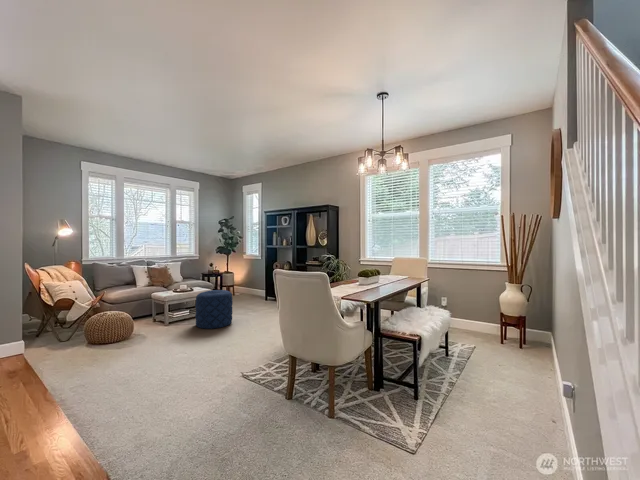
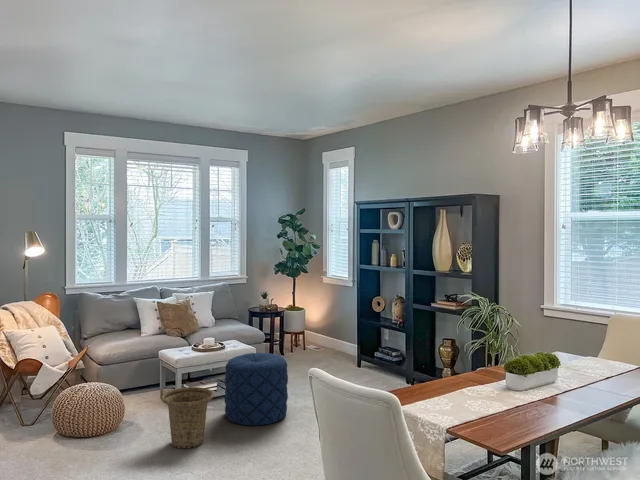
basket: none [160,308,192,342] -> present [161,387,214,449]

